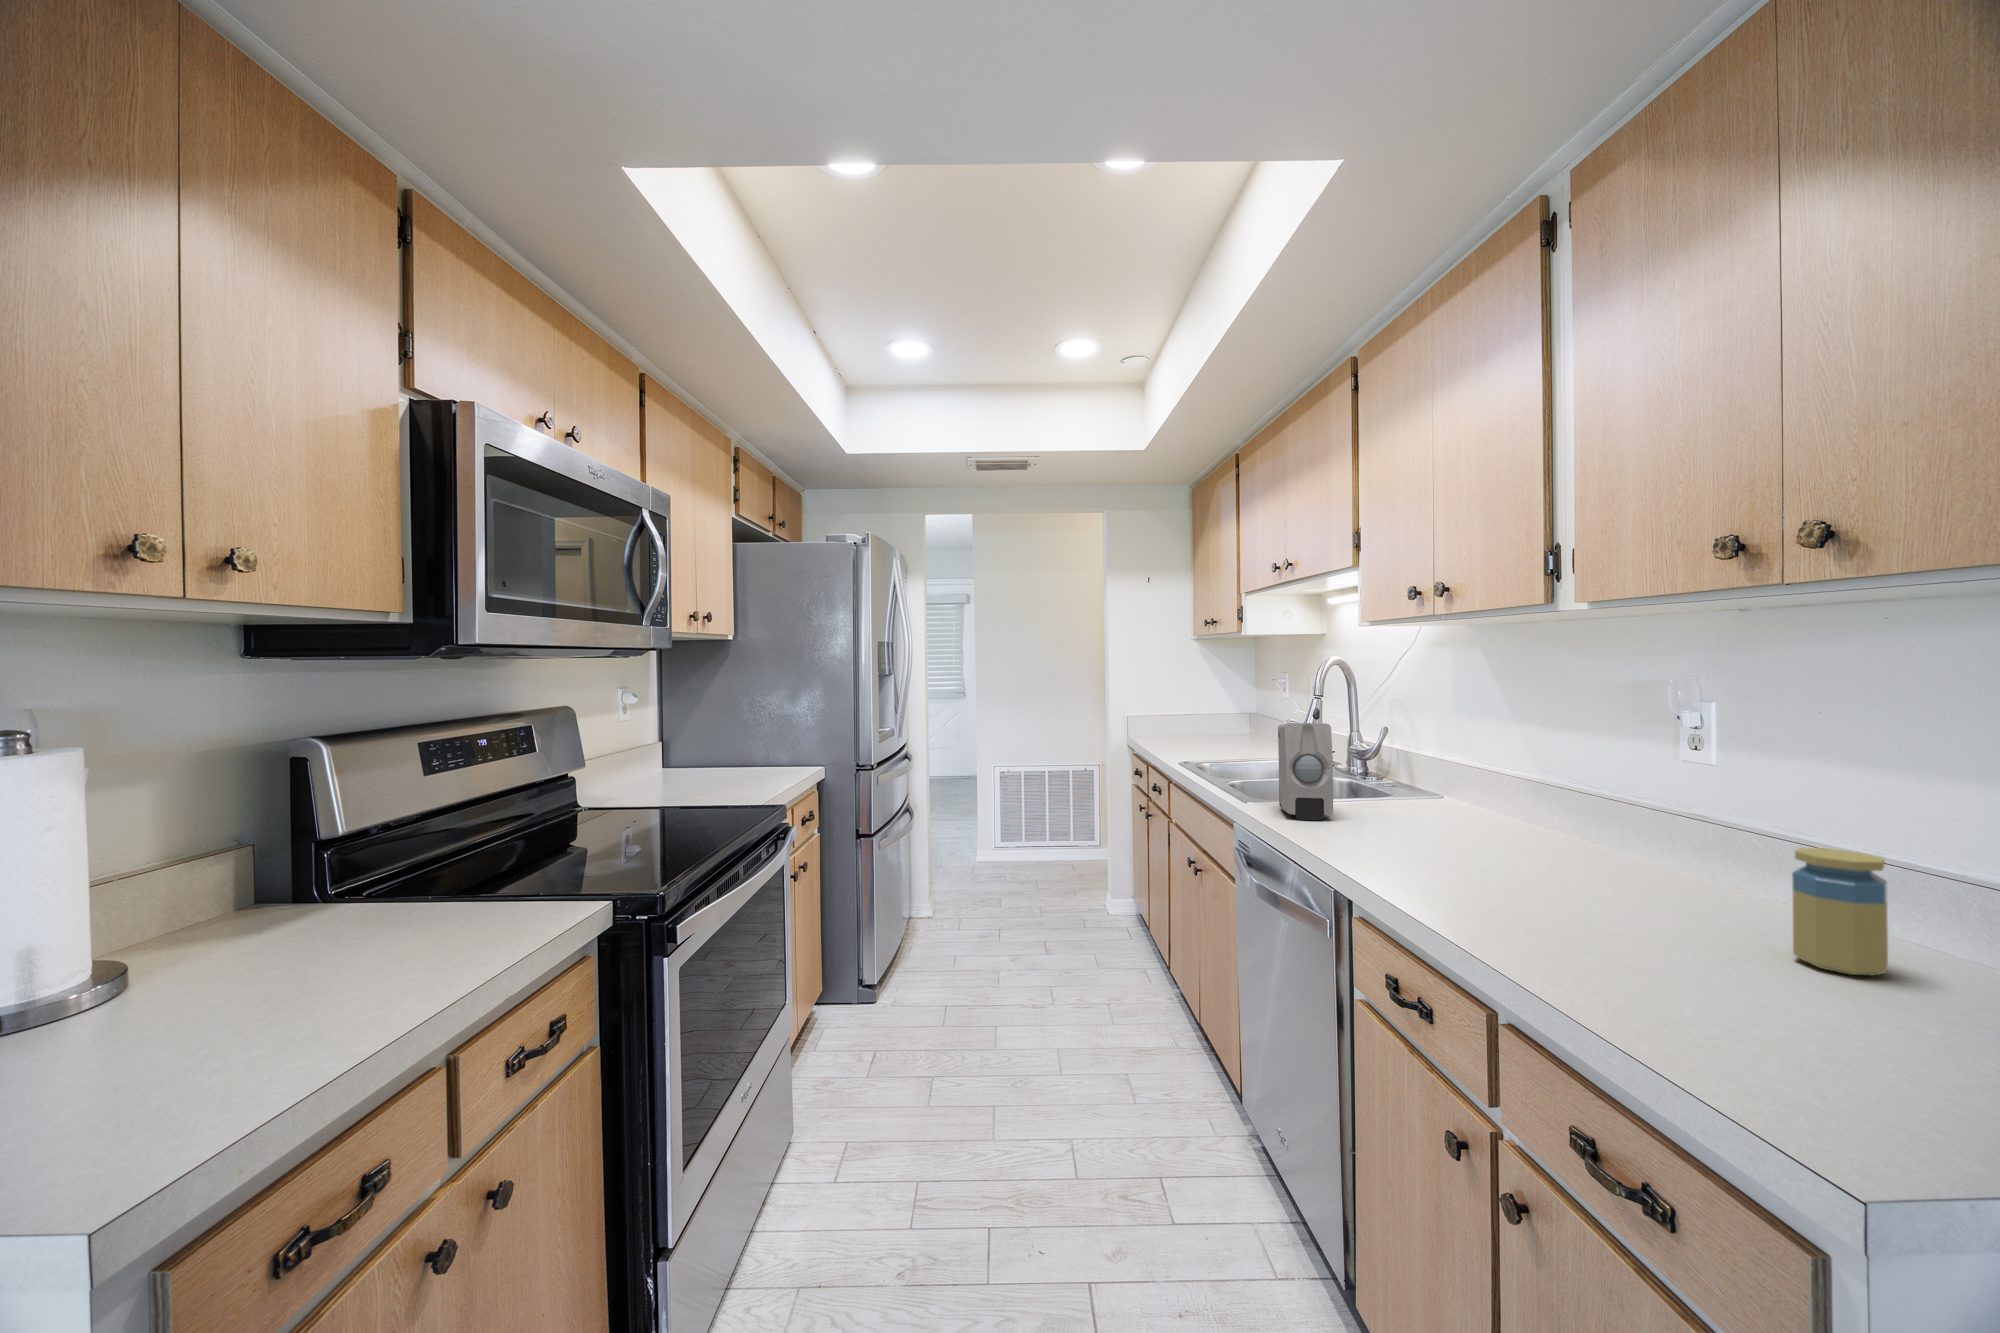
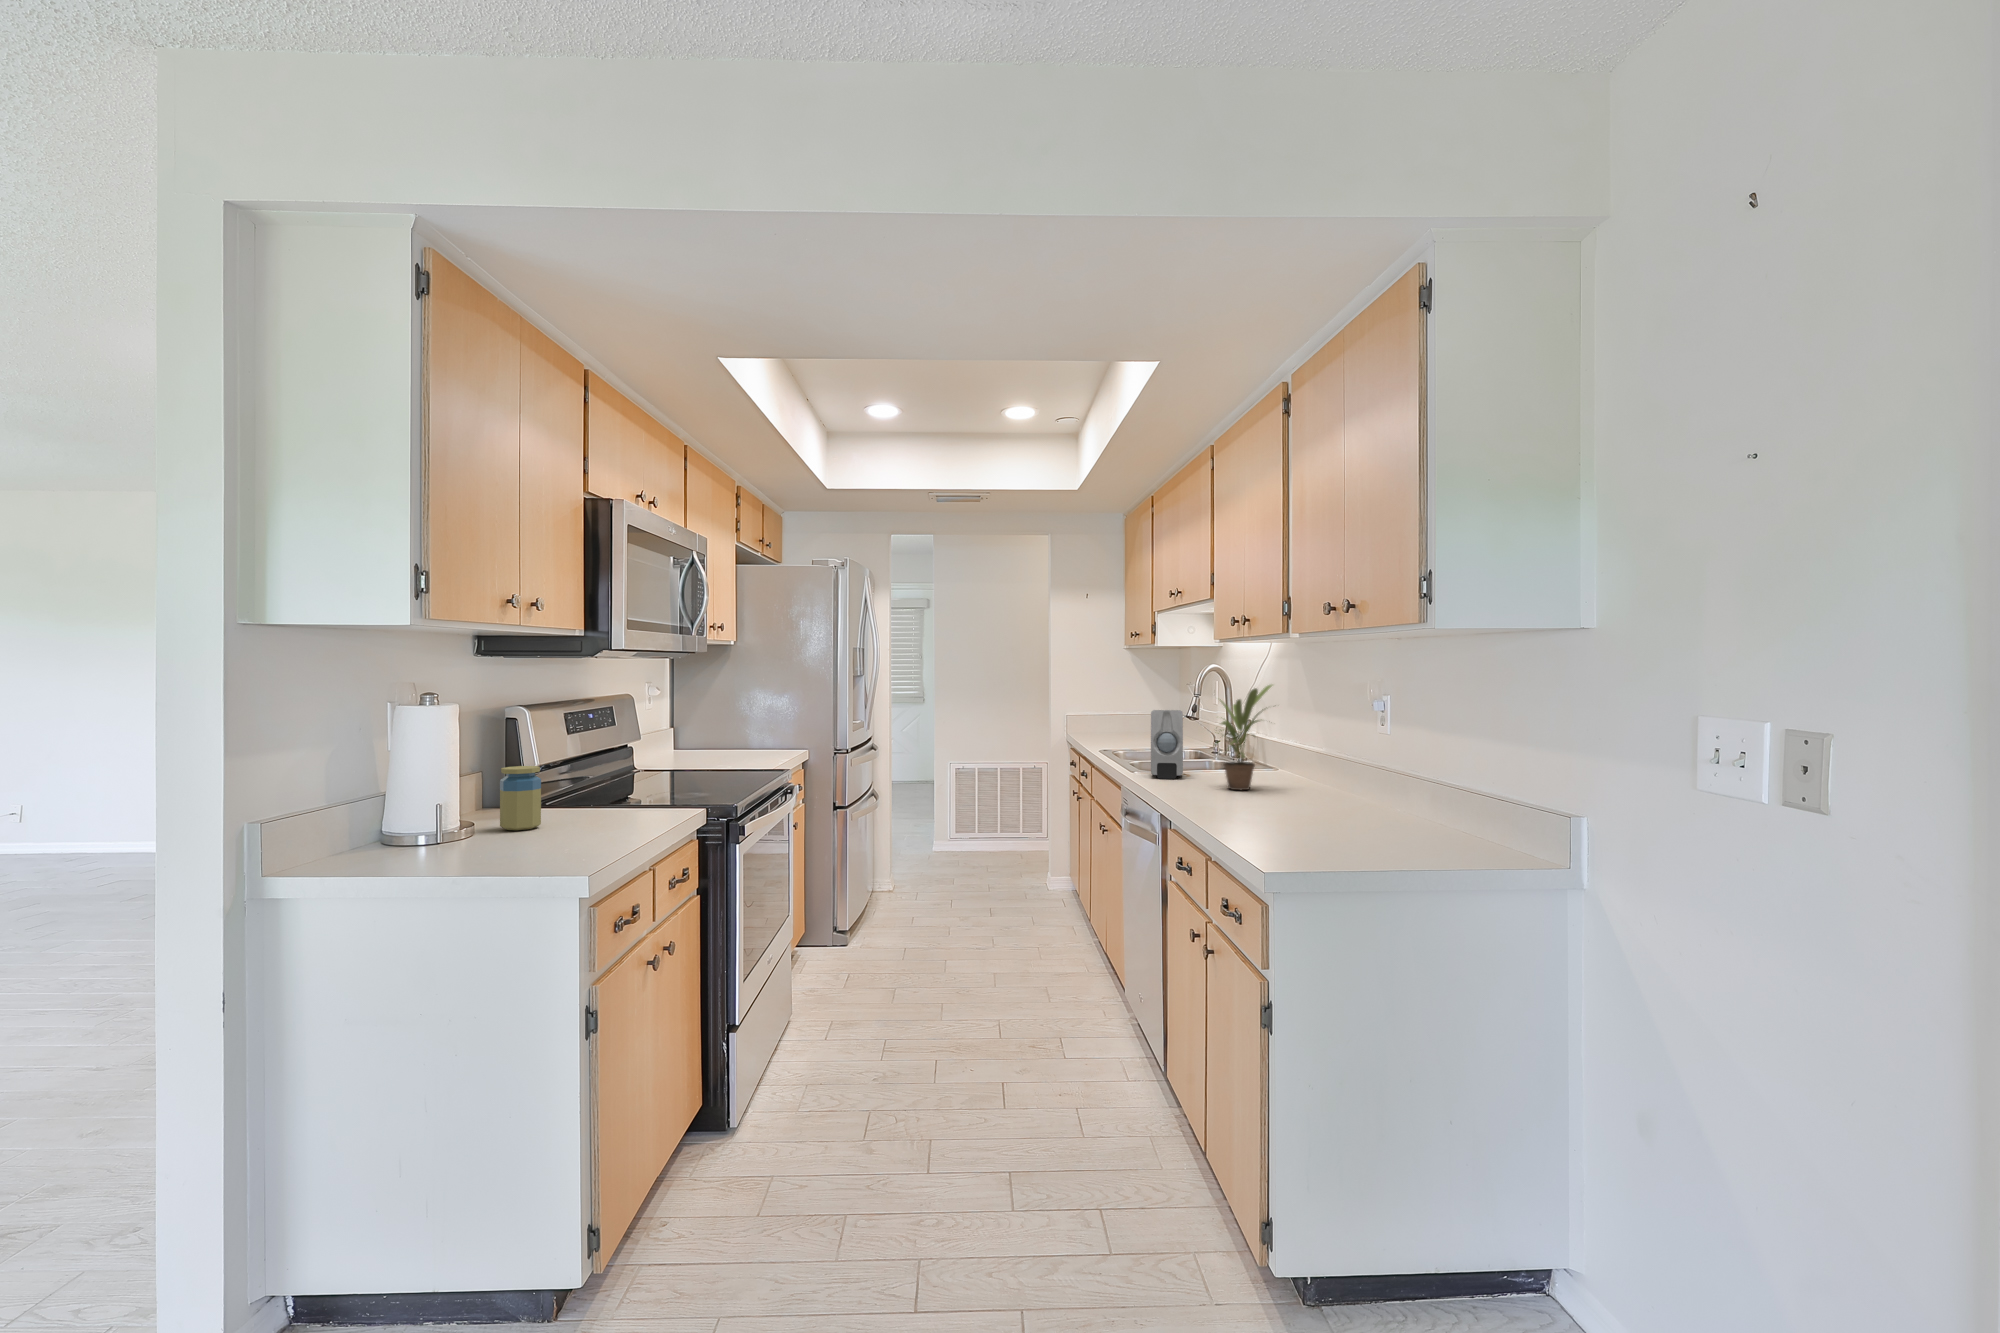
potted plant: none [1391,688,1512,848] -> present [1218,685,1272,790]
jar: present [1792,848,1888,975] -> present [500,766,541,830]

